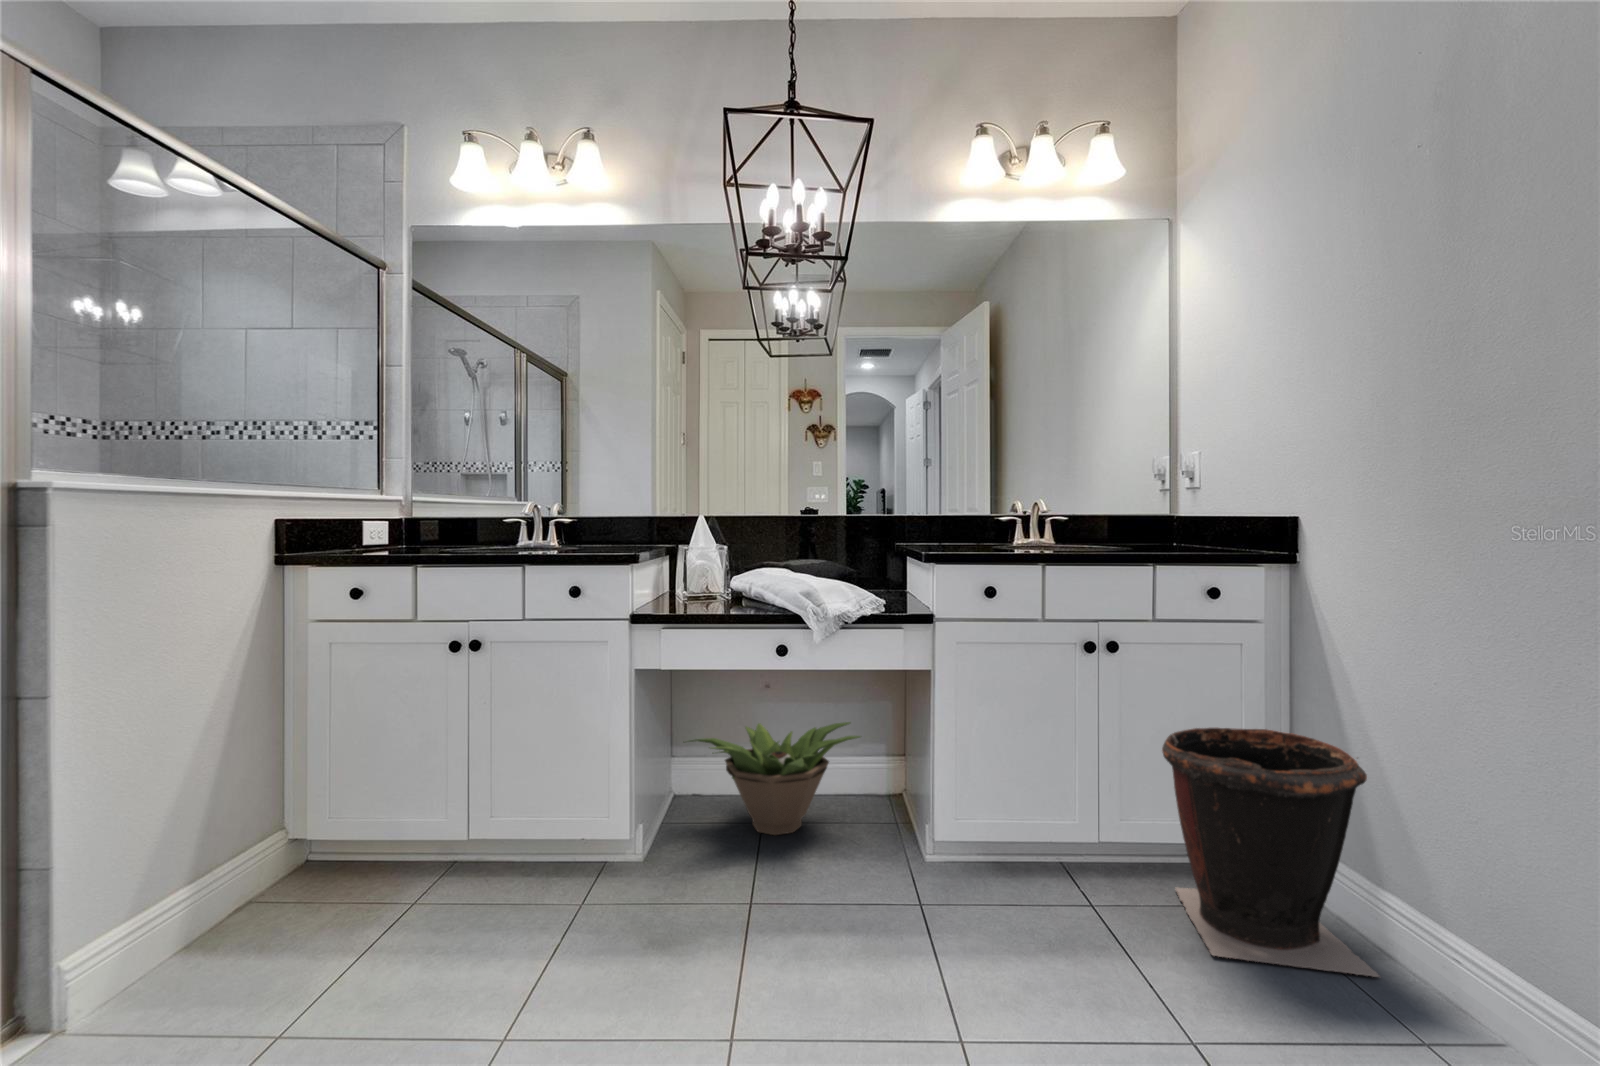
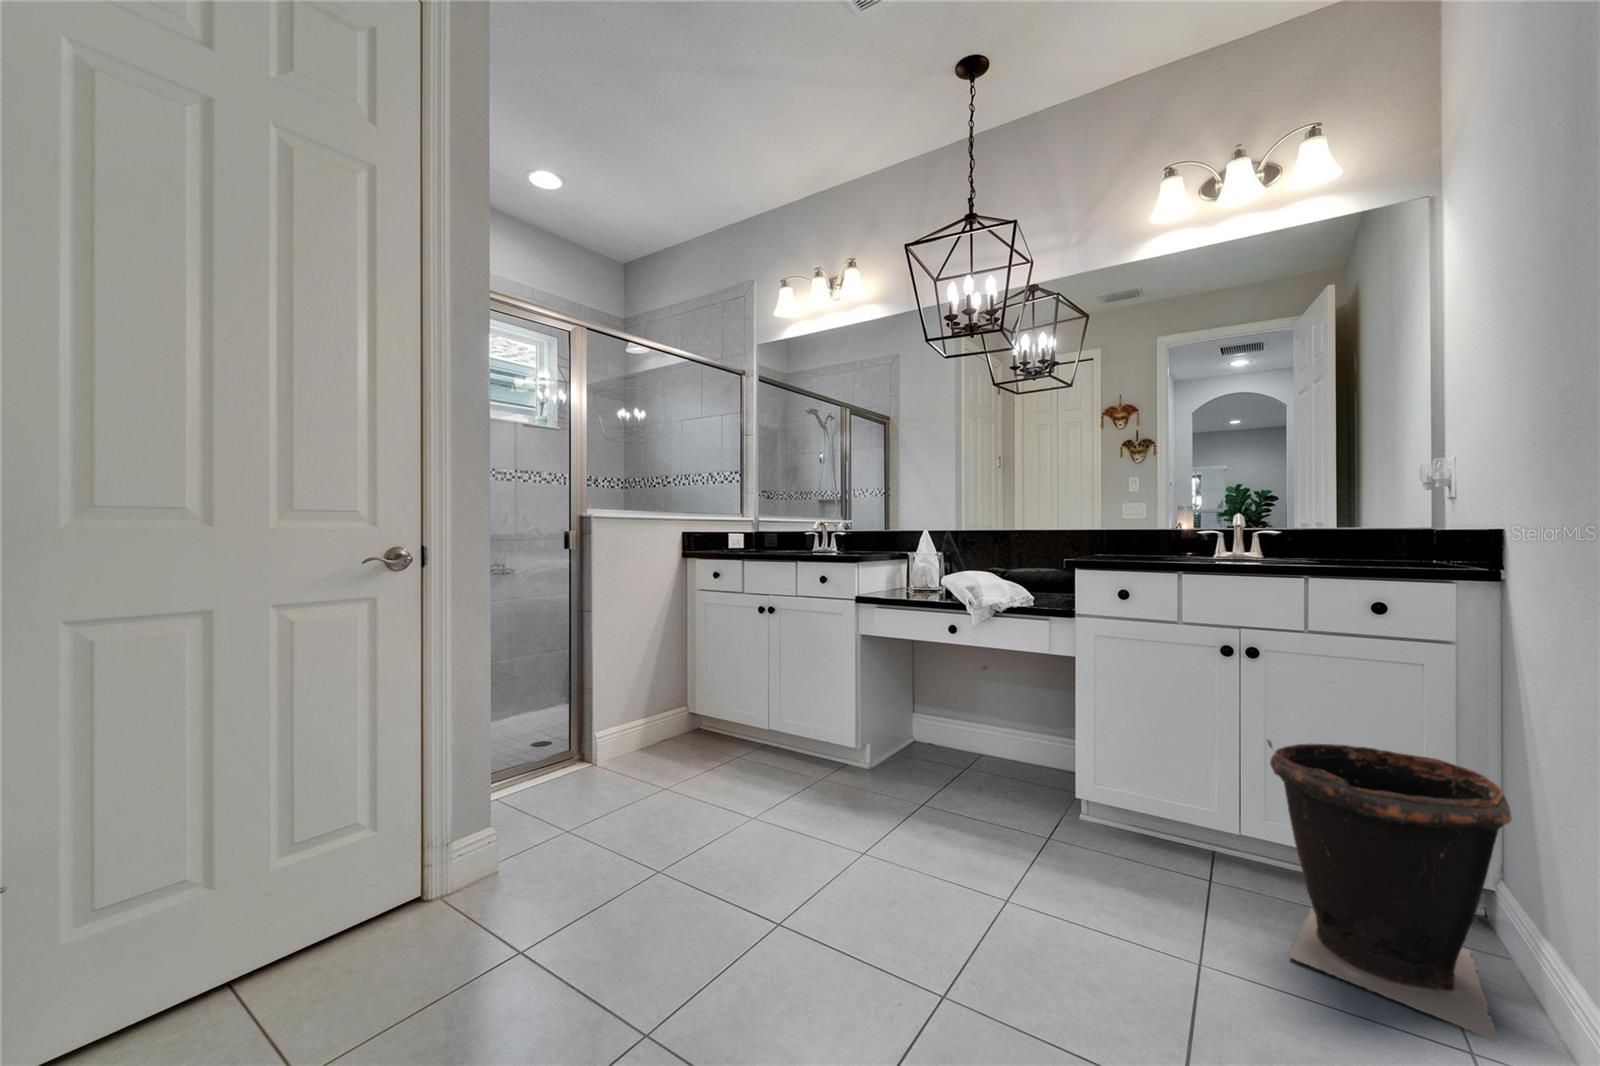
decorative plant: present [689,722,860,835] -> none [911,691,1047,778]

